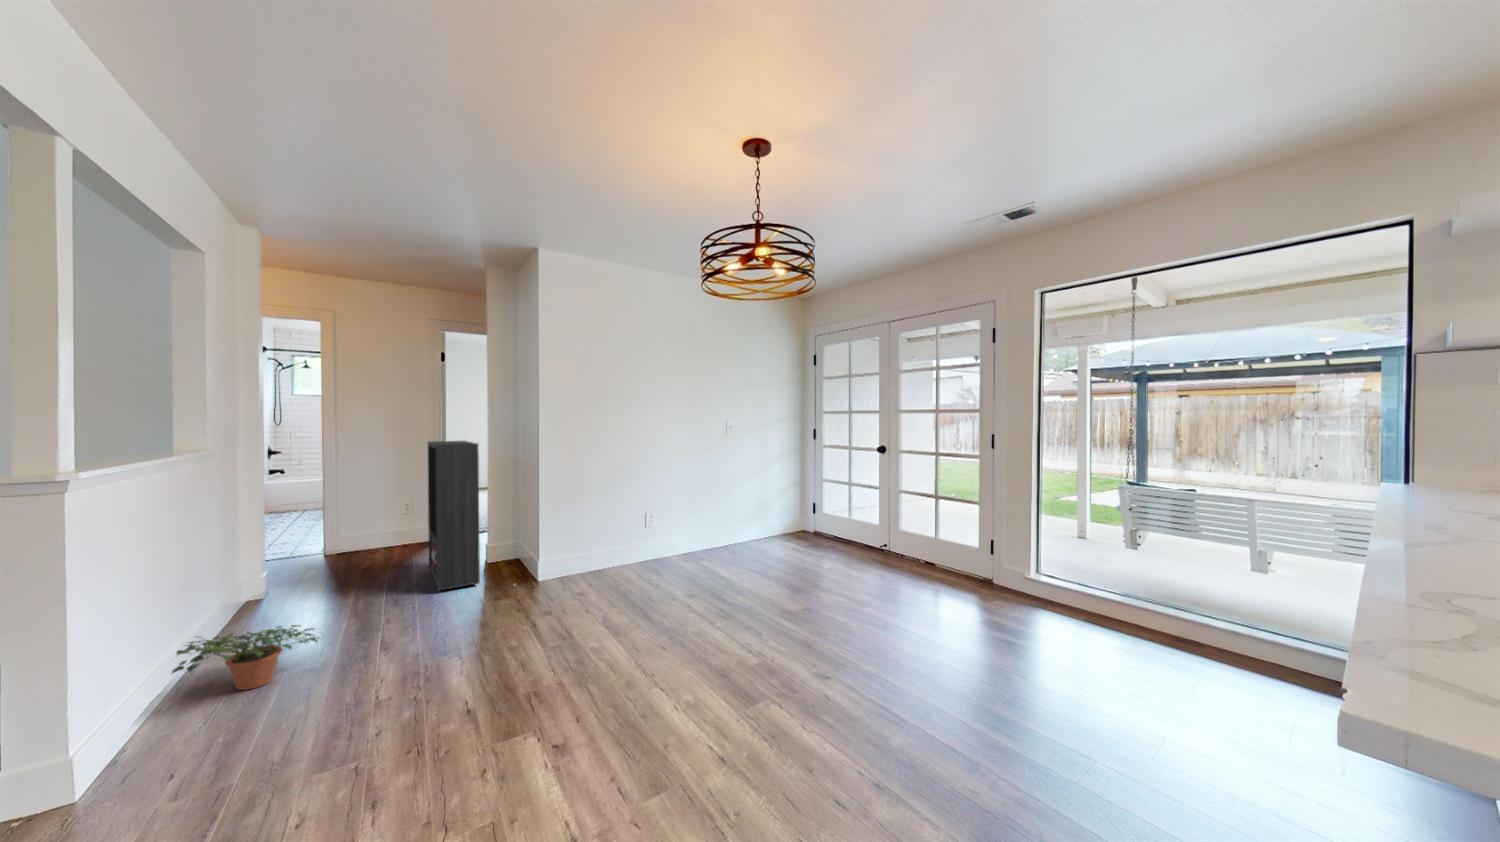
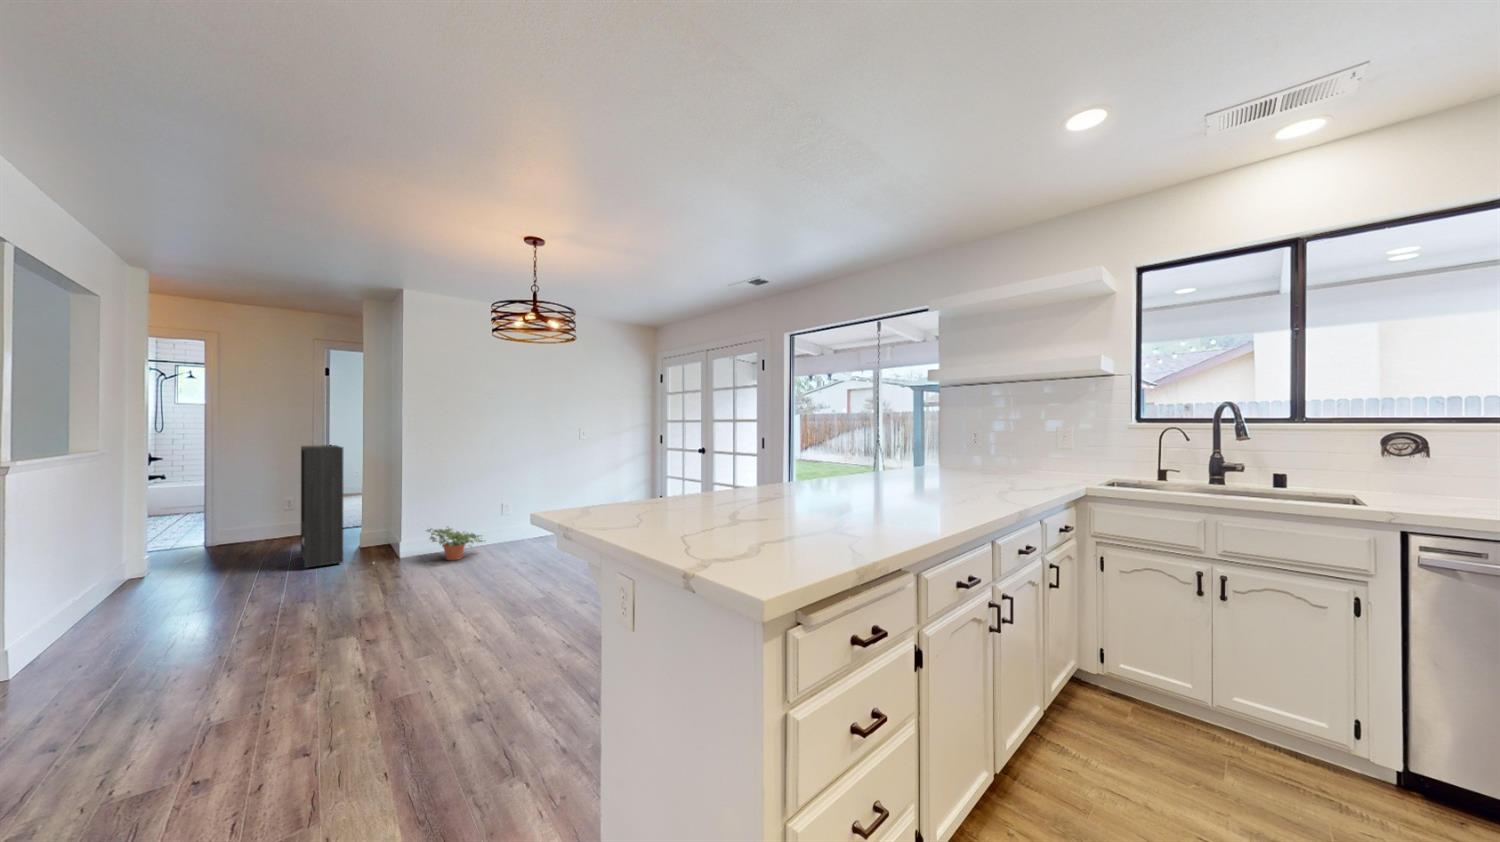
potted plant: present [172,625,318,690] -> present [427,529,482,560]

